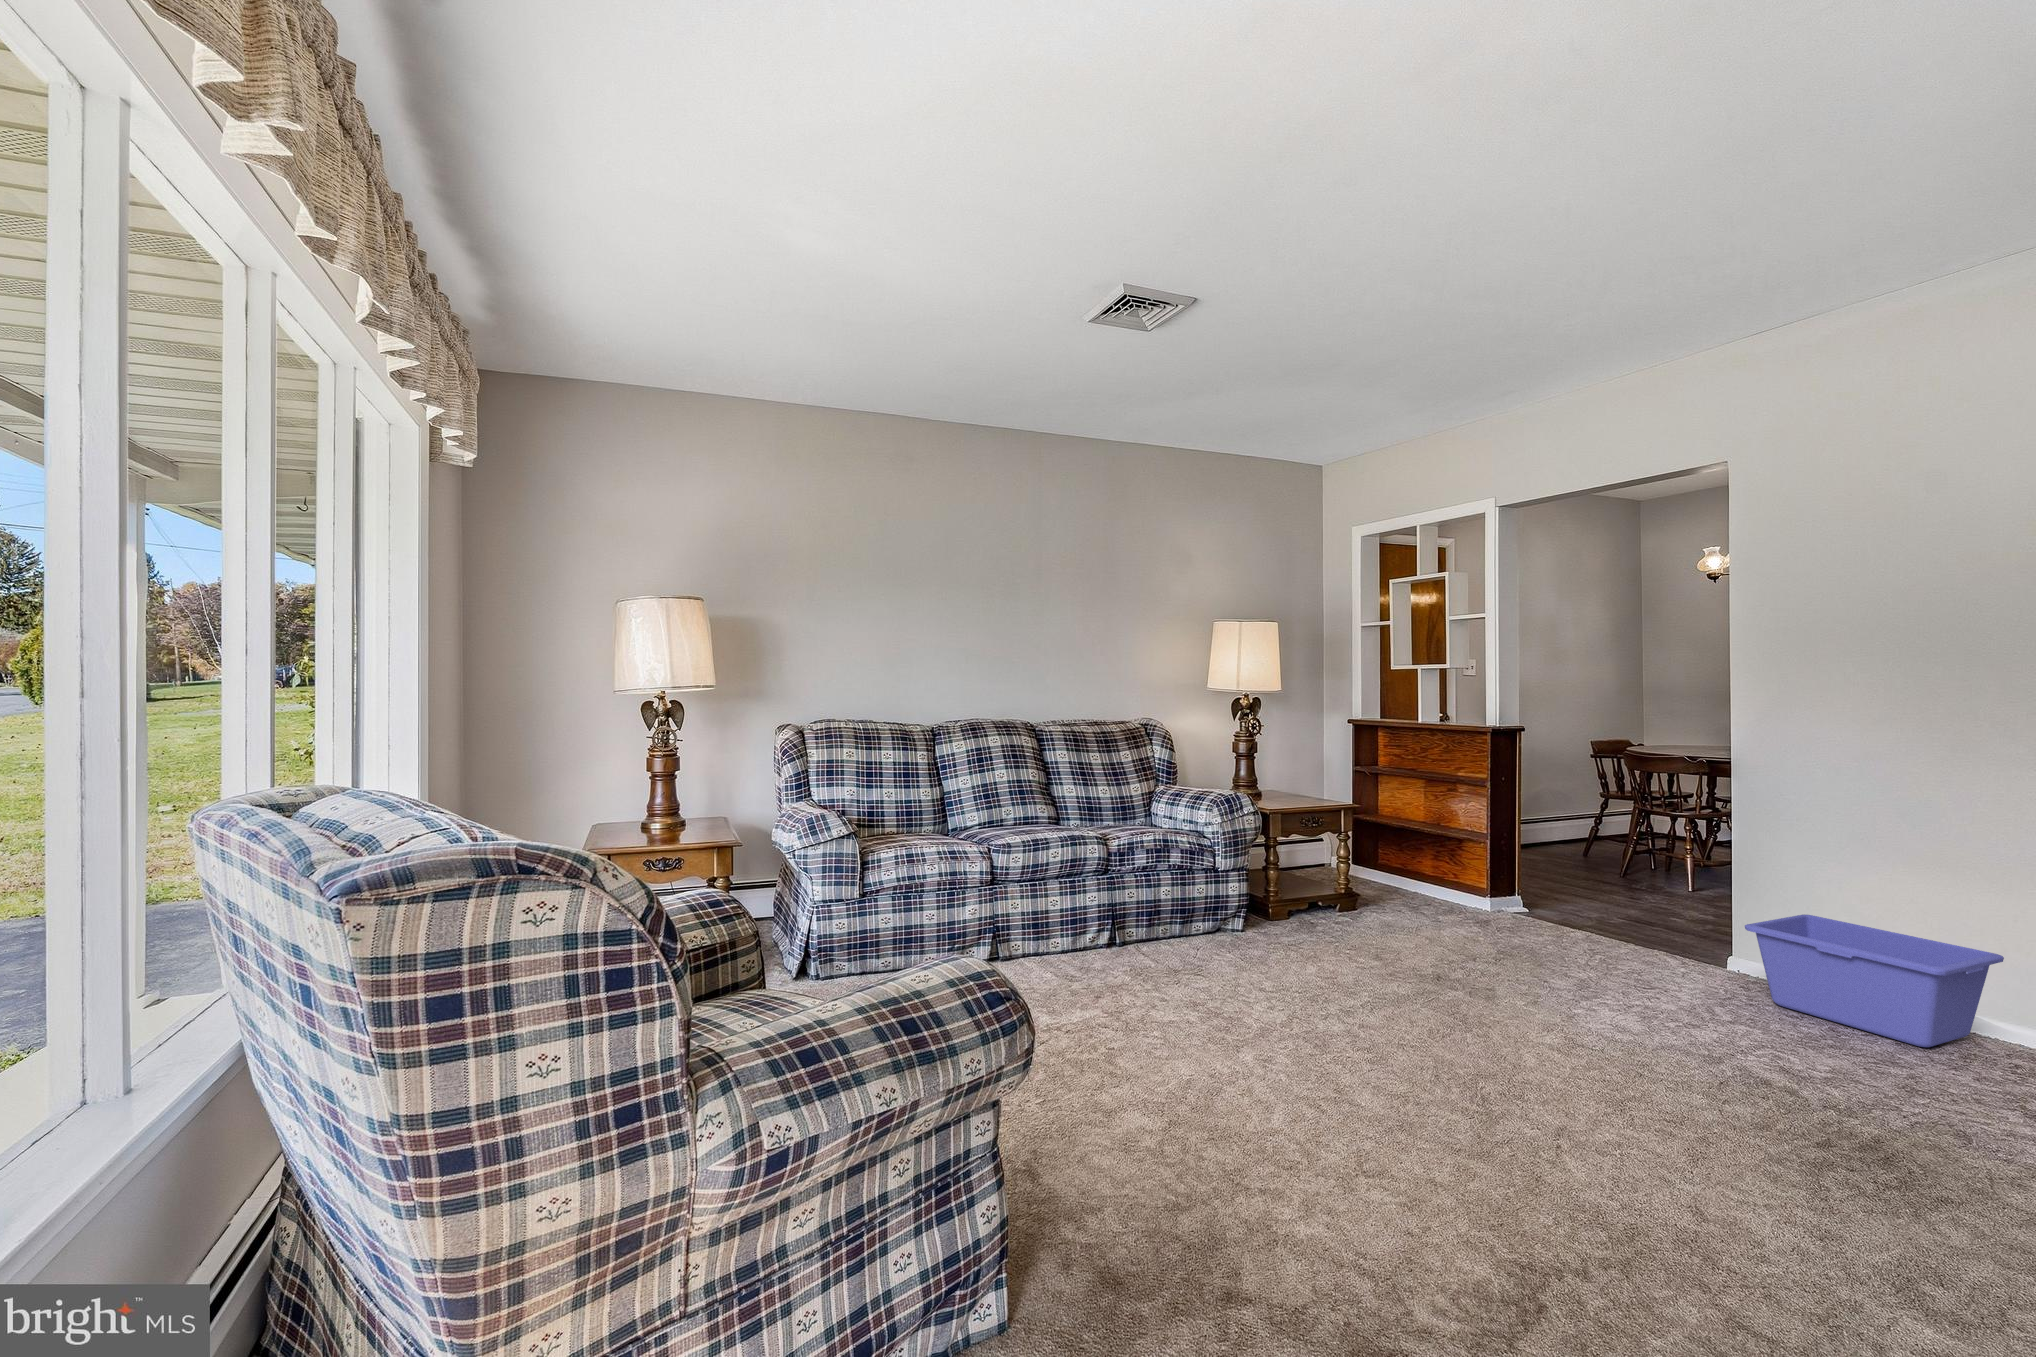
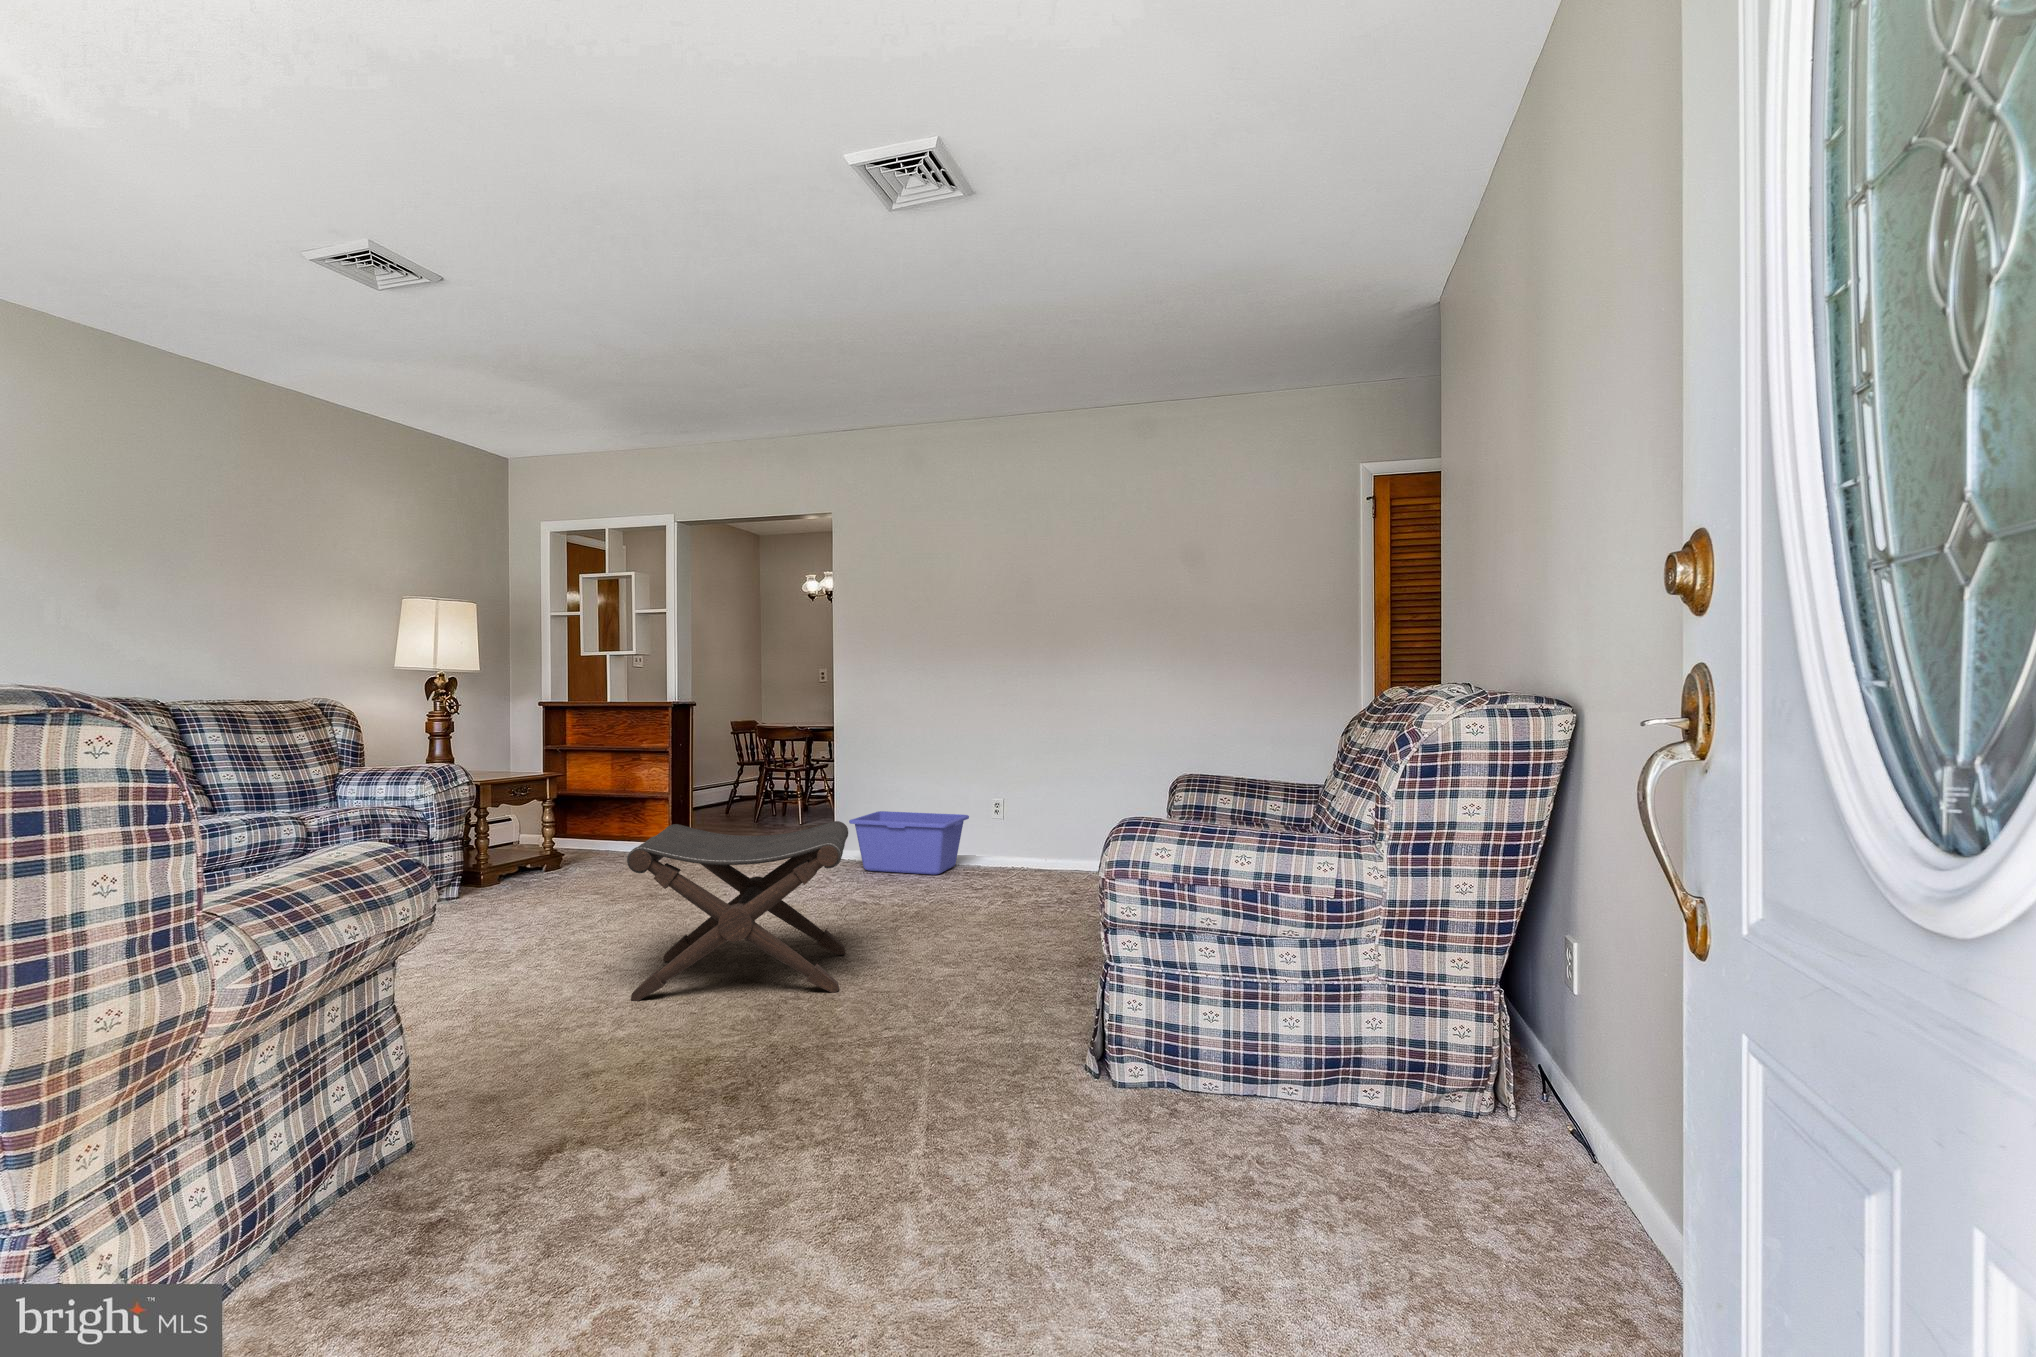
footstool: none [1337,926,1703,1279] -> present [627,821,848,1001]

